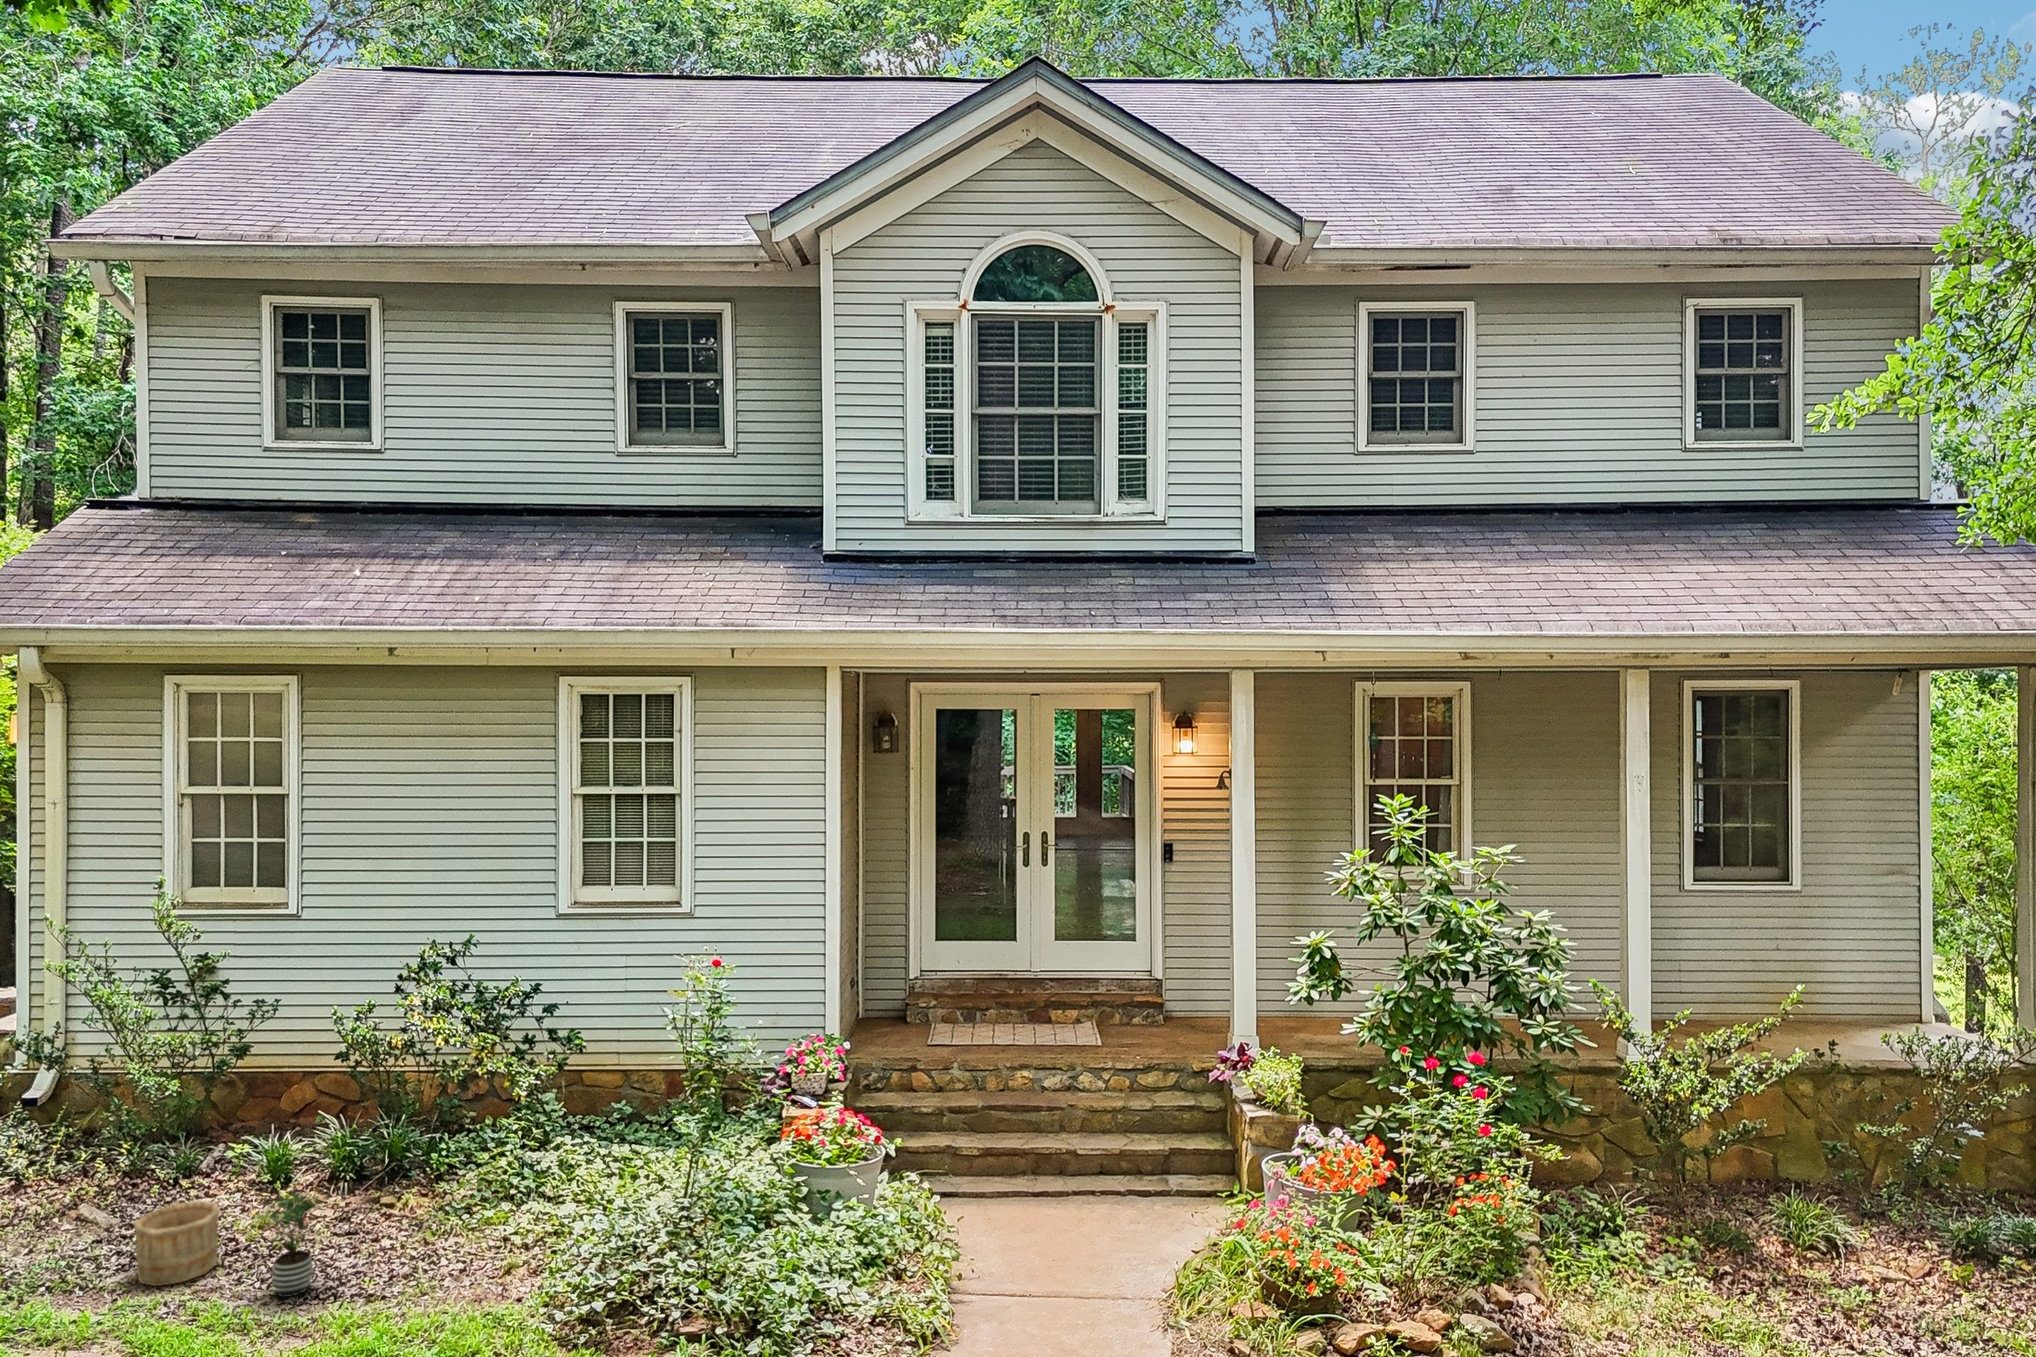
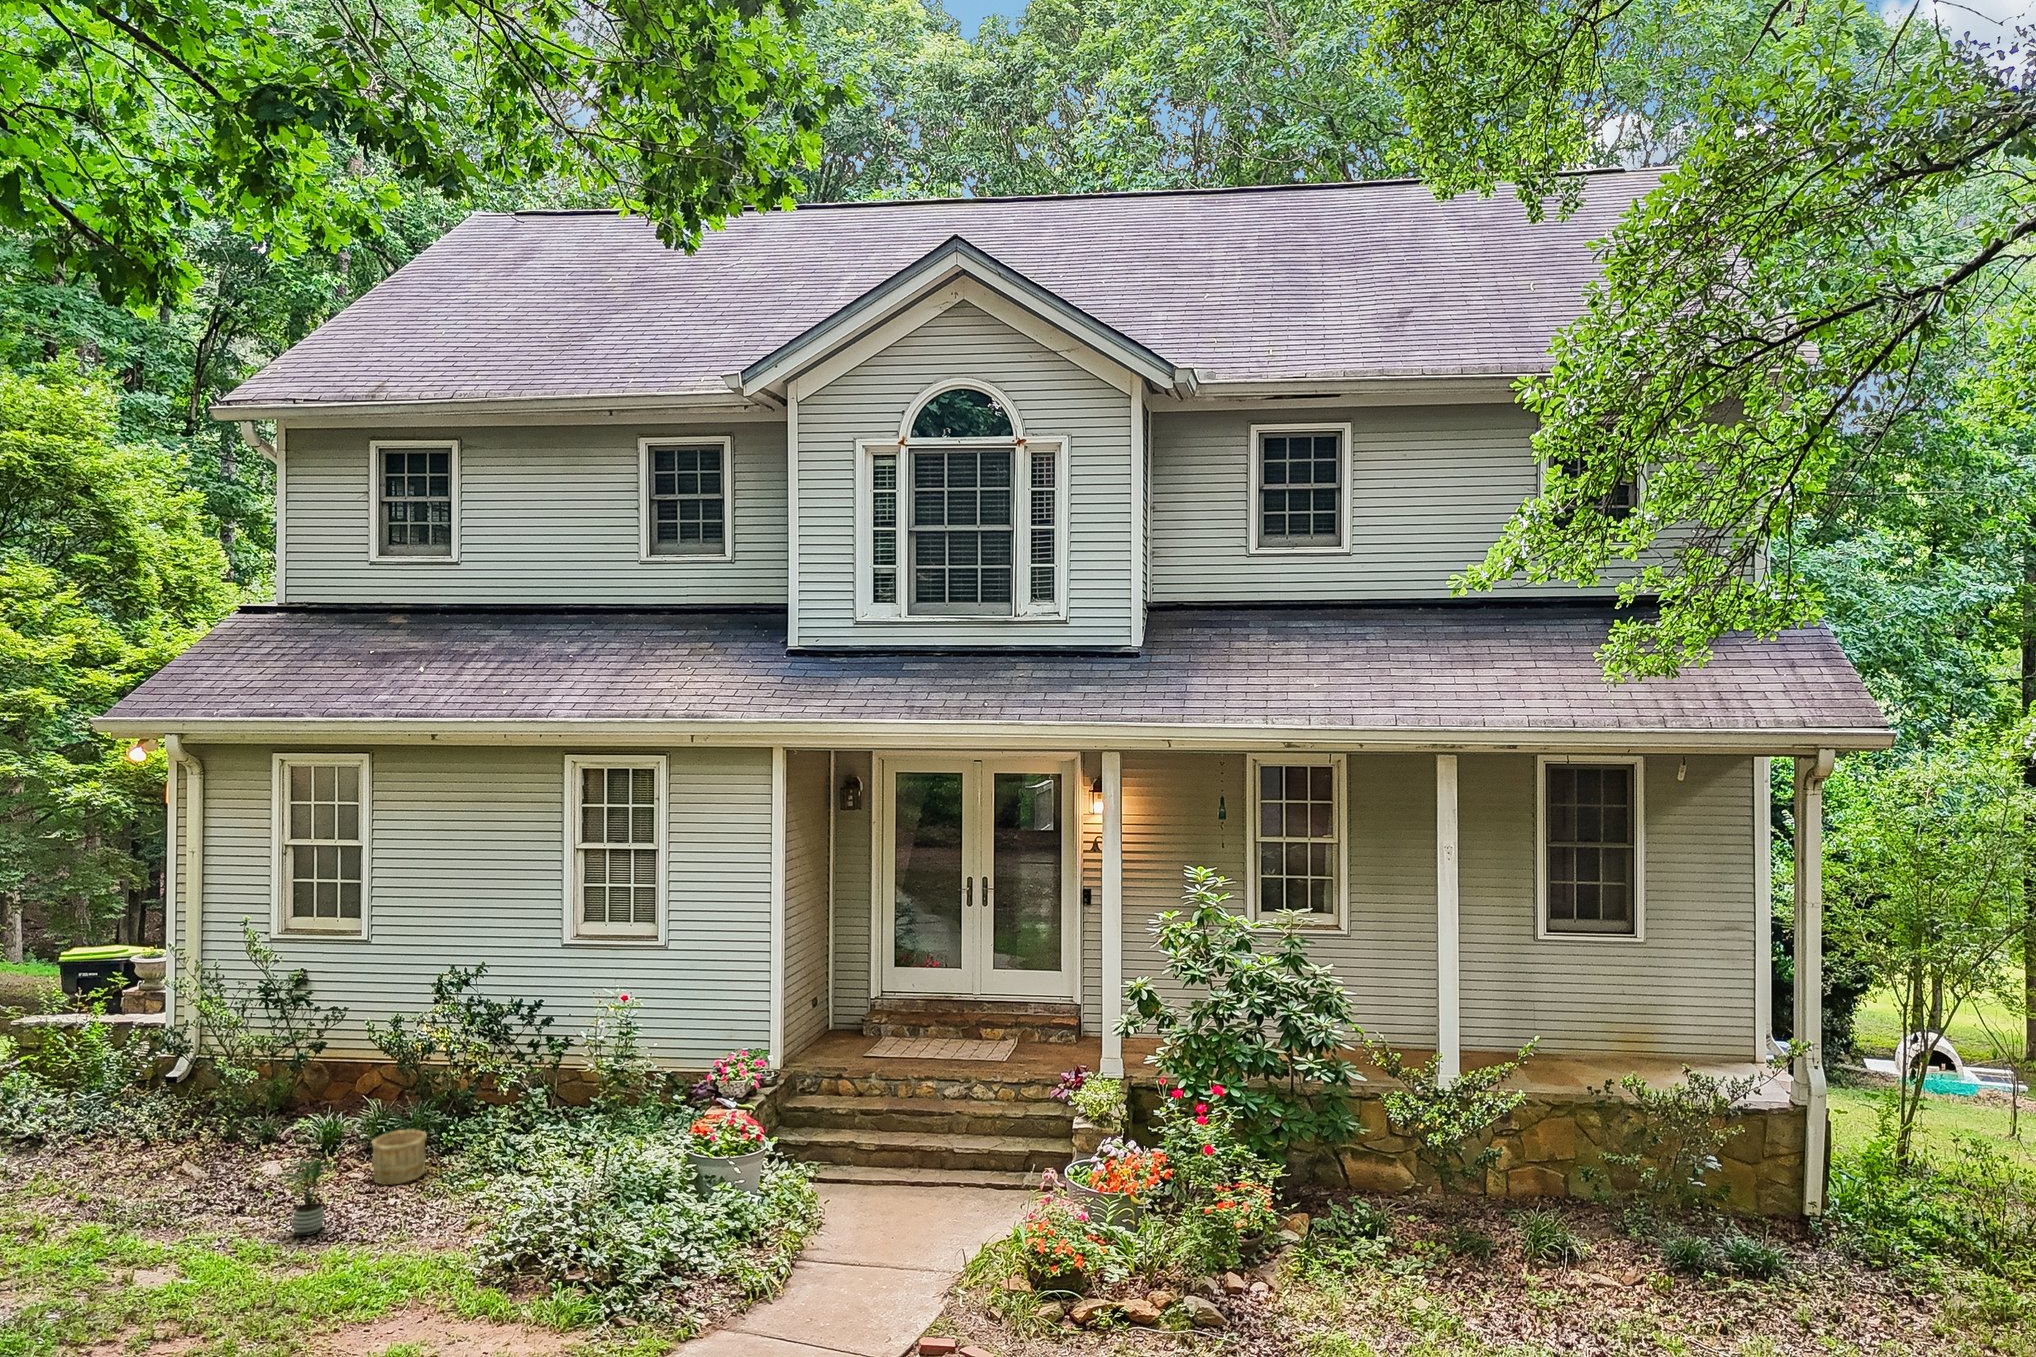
wooden bucket: present [134,1201,220,1286] -> present [372,1129,427,1185]

